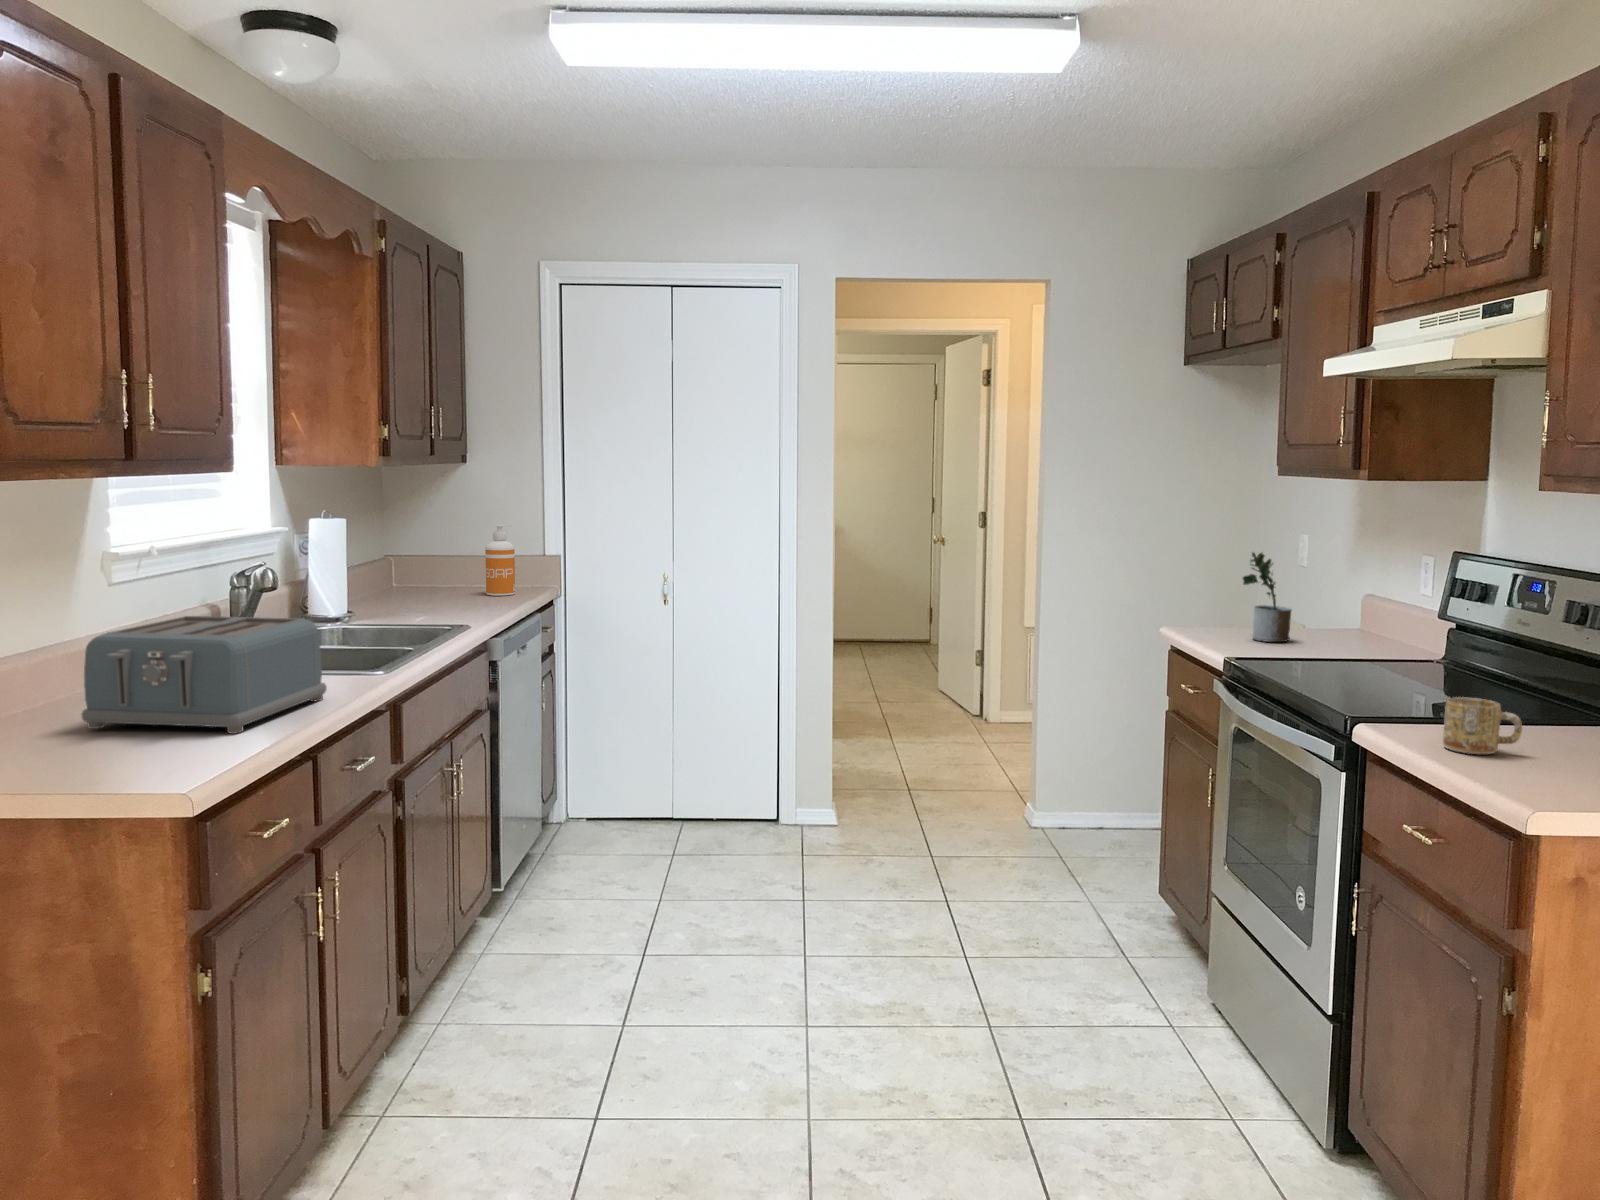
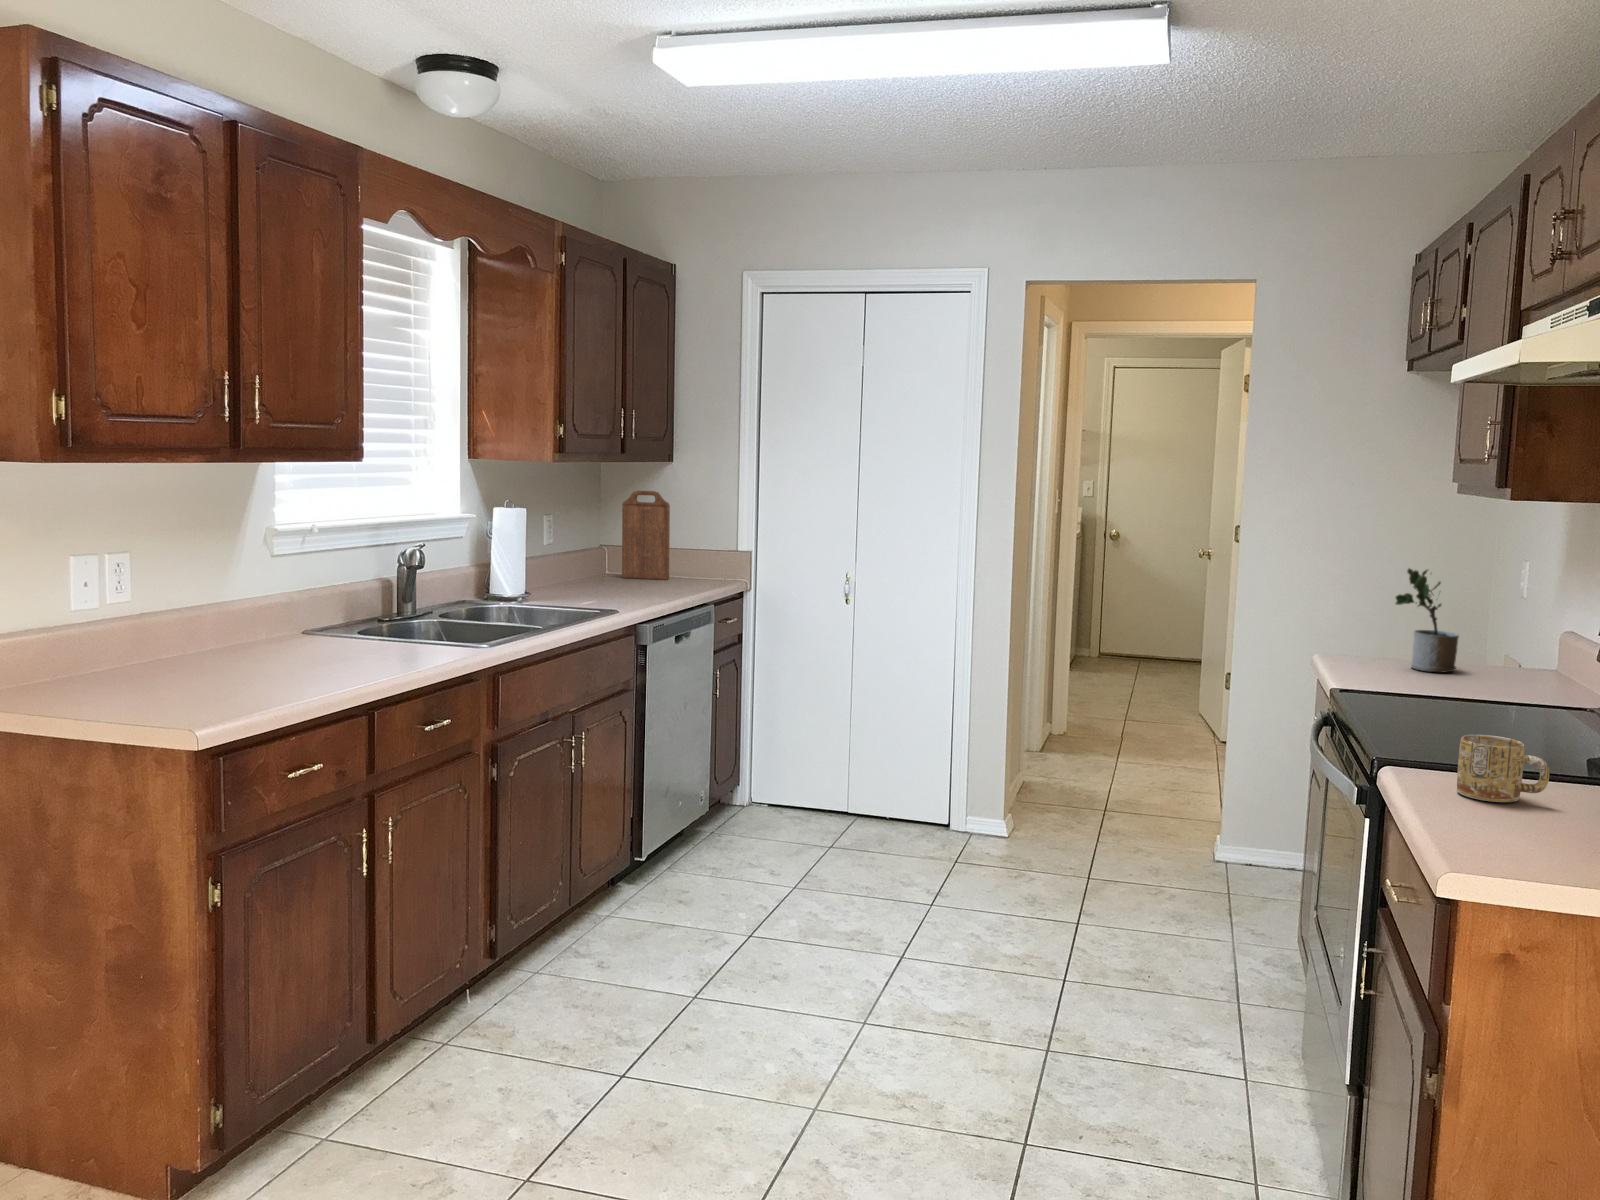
cutting board: none [417,496,474,590] -> present [622,491,670,580]
soap dispenser: present [485,524,515,596] -> none [672,519,699,586]
toaster: present [82,616,327,734] -> none [206,582,414,681]

